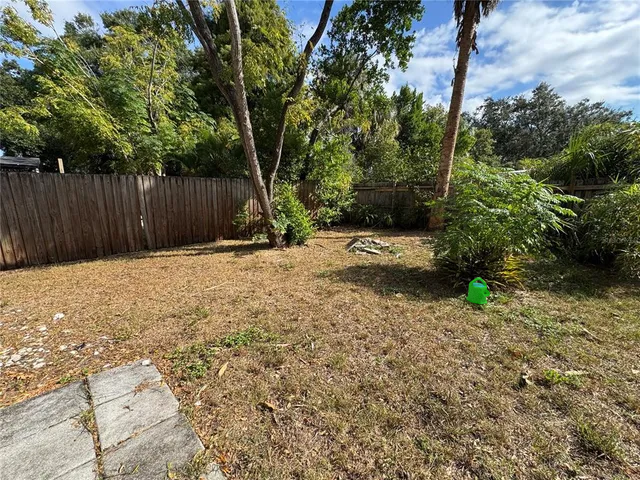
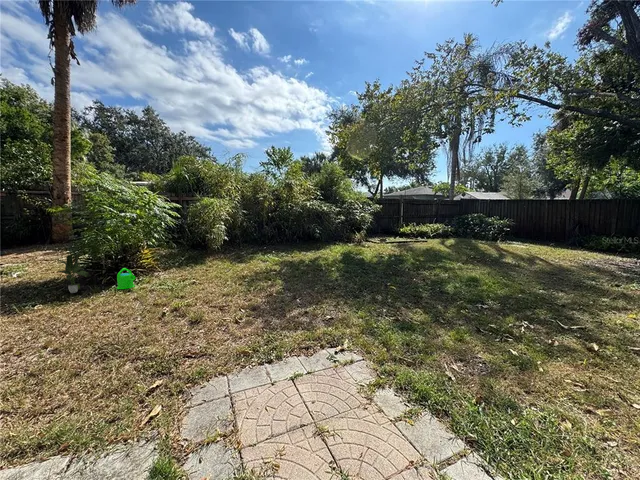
potted plant: none [418,250,445,289] -> present [58,255,90,293]

